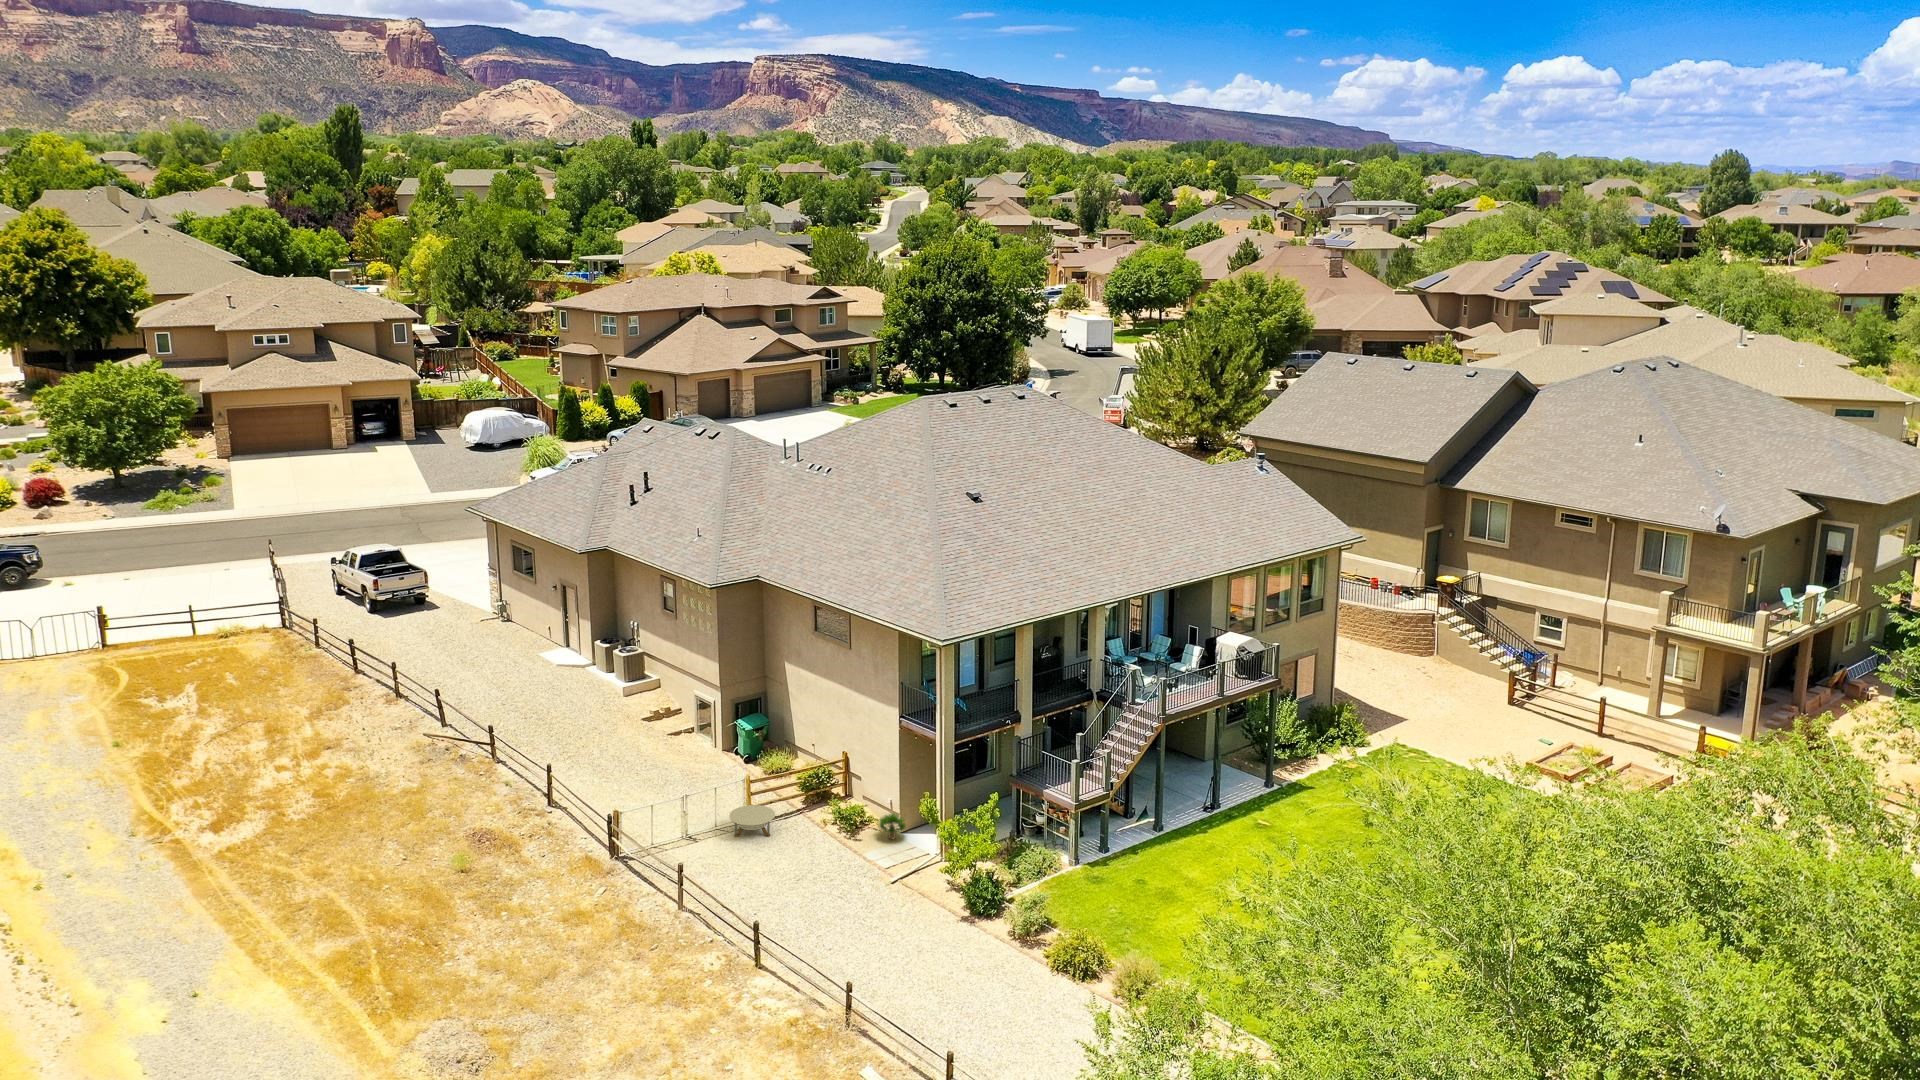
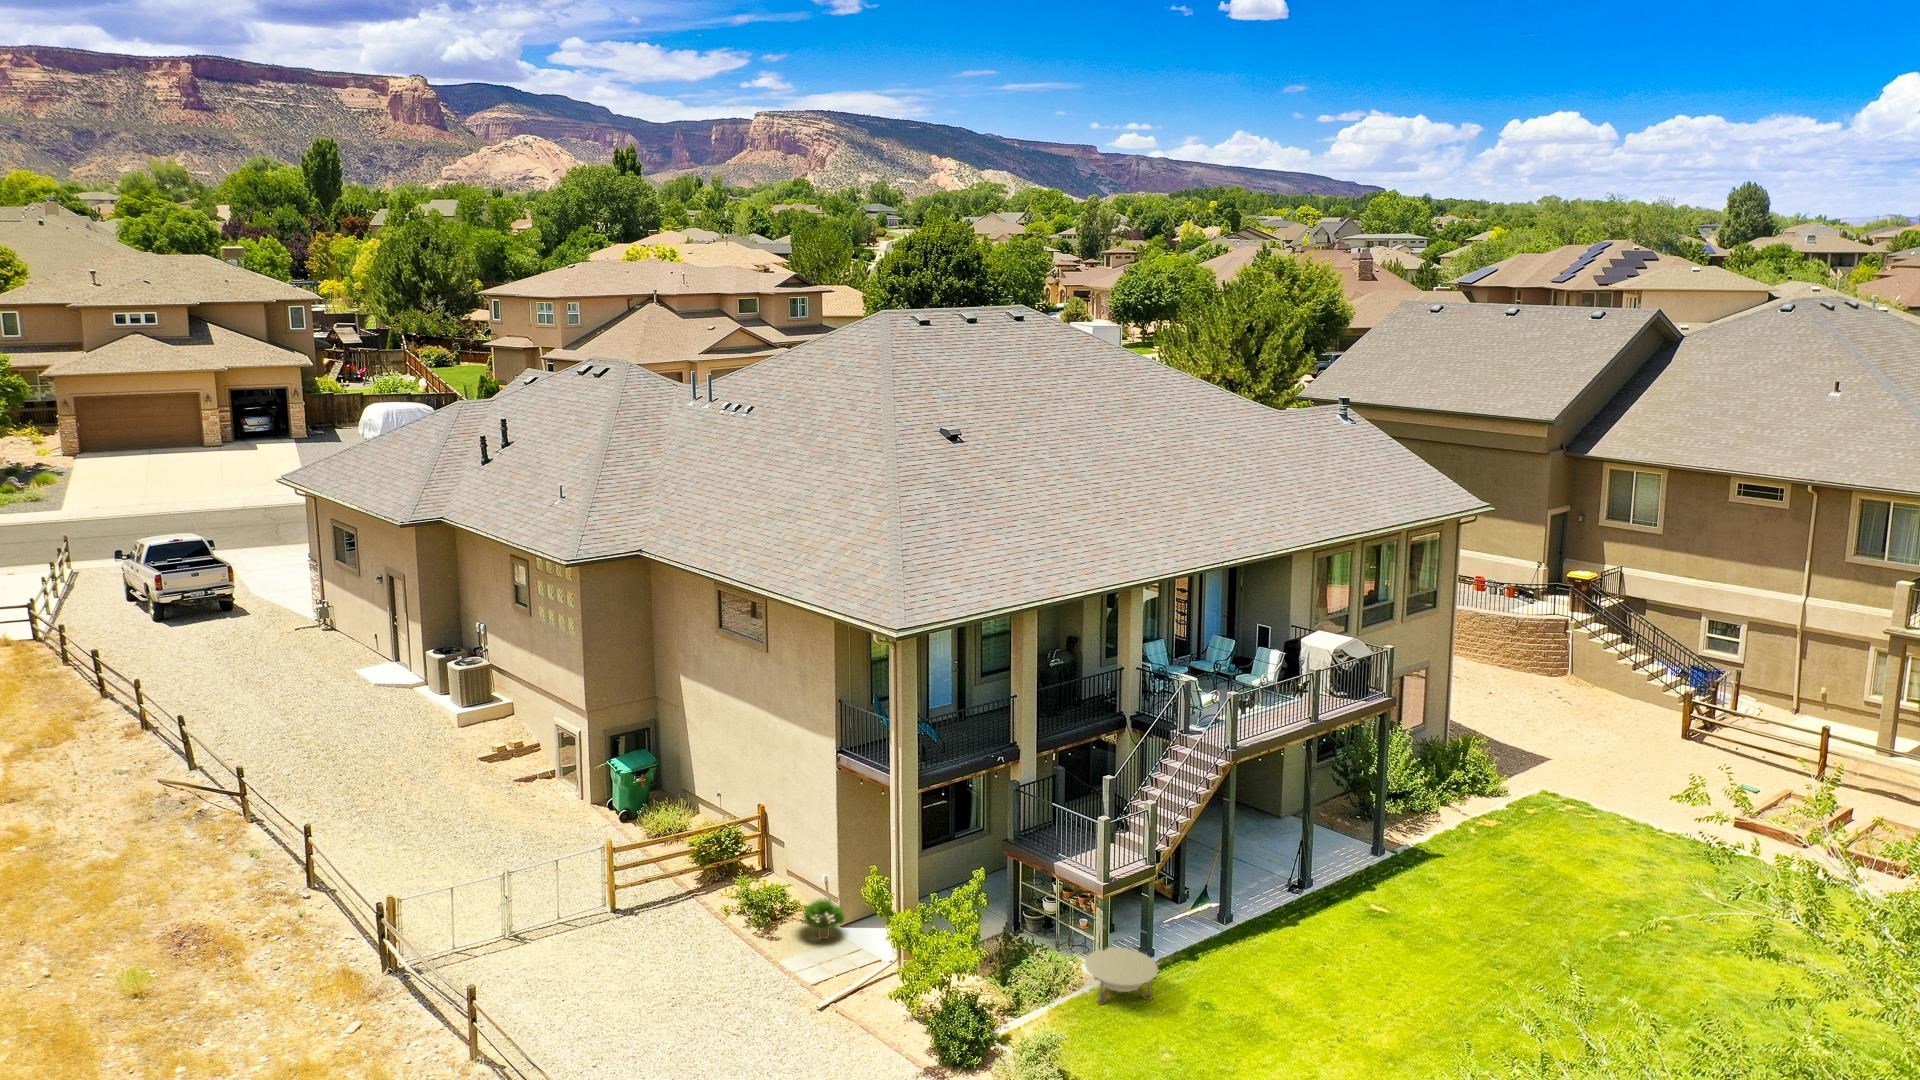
round table: present [729,805,775,837] -> present [1085,947,1158,1005]

